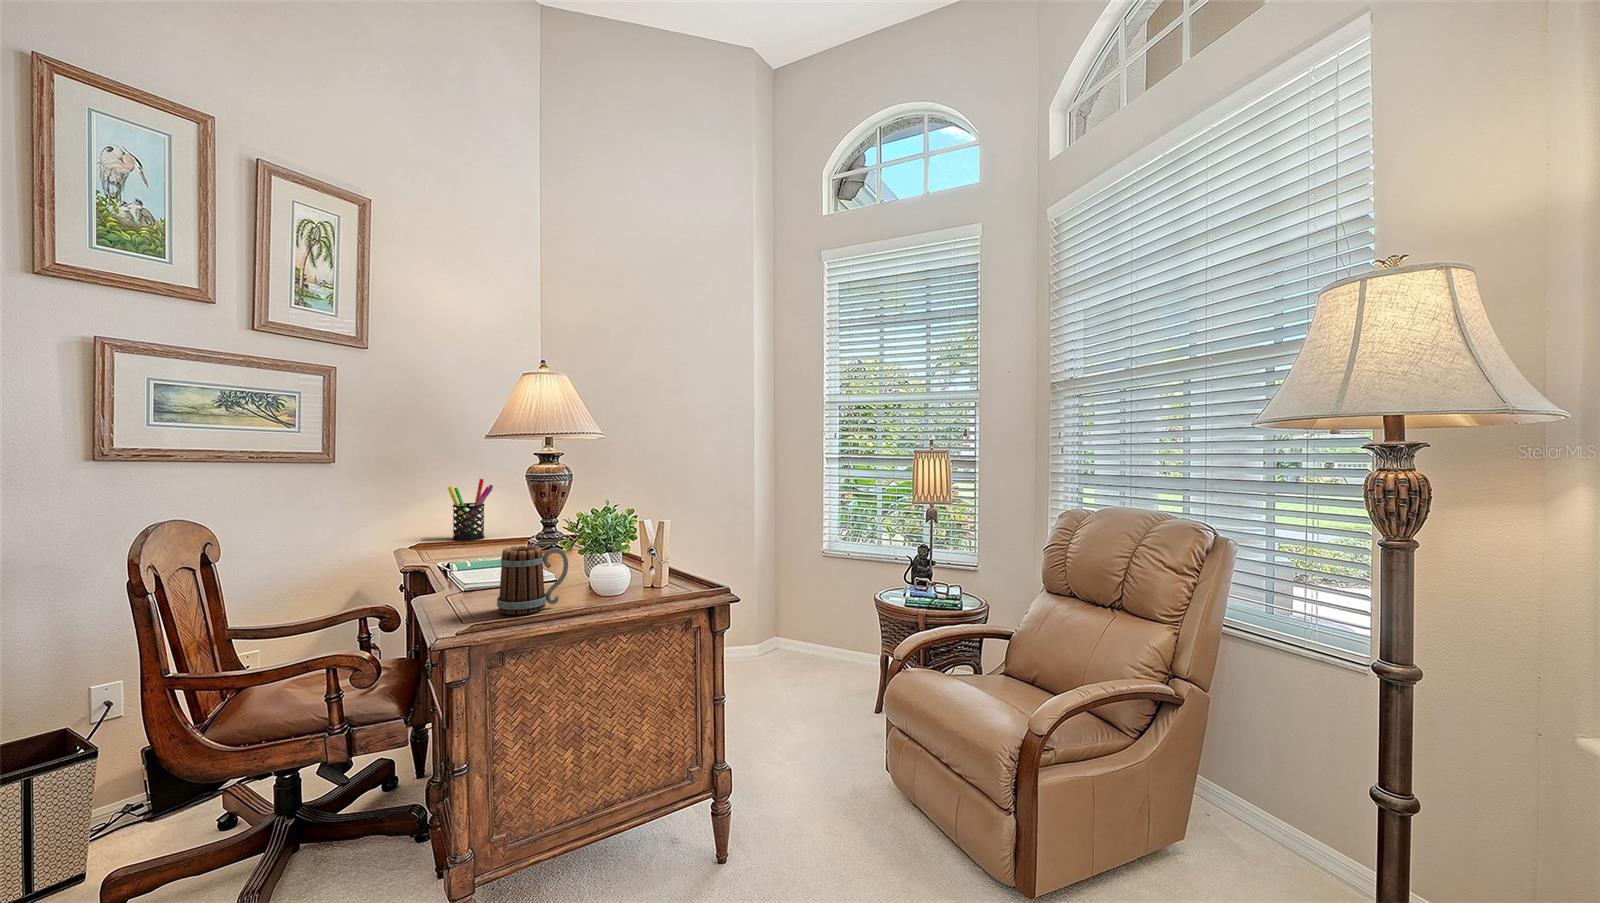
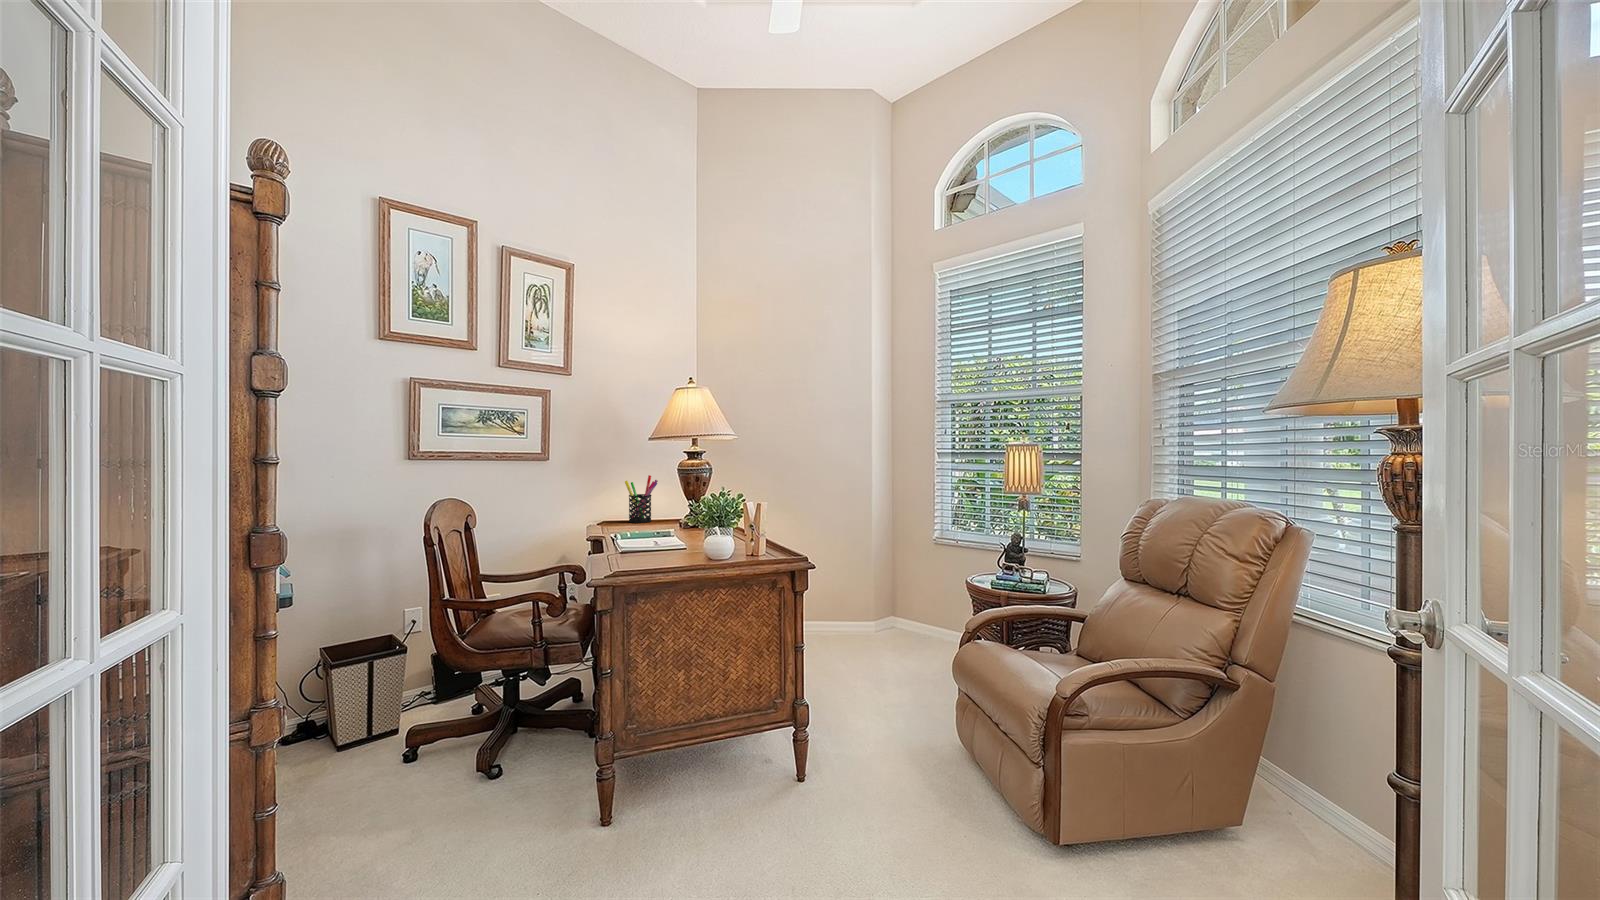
mug: present [497,546,568,615] -> none [632,517,682,566]

